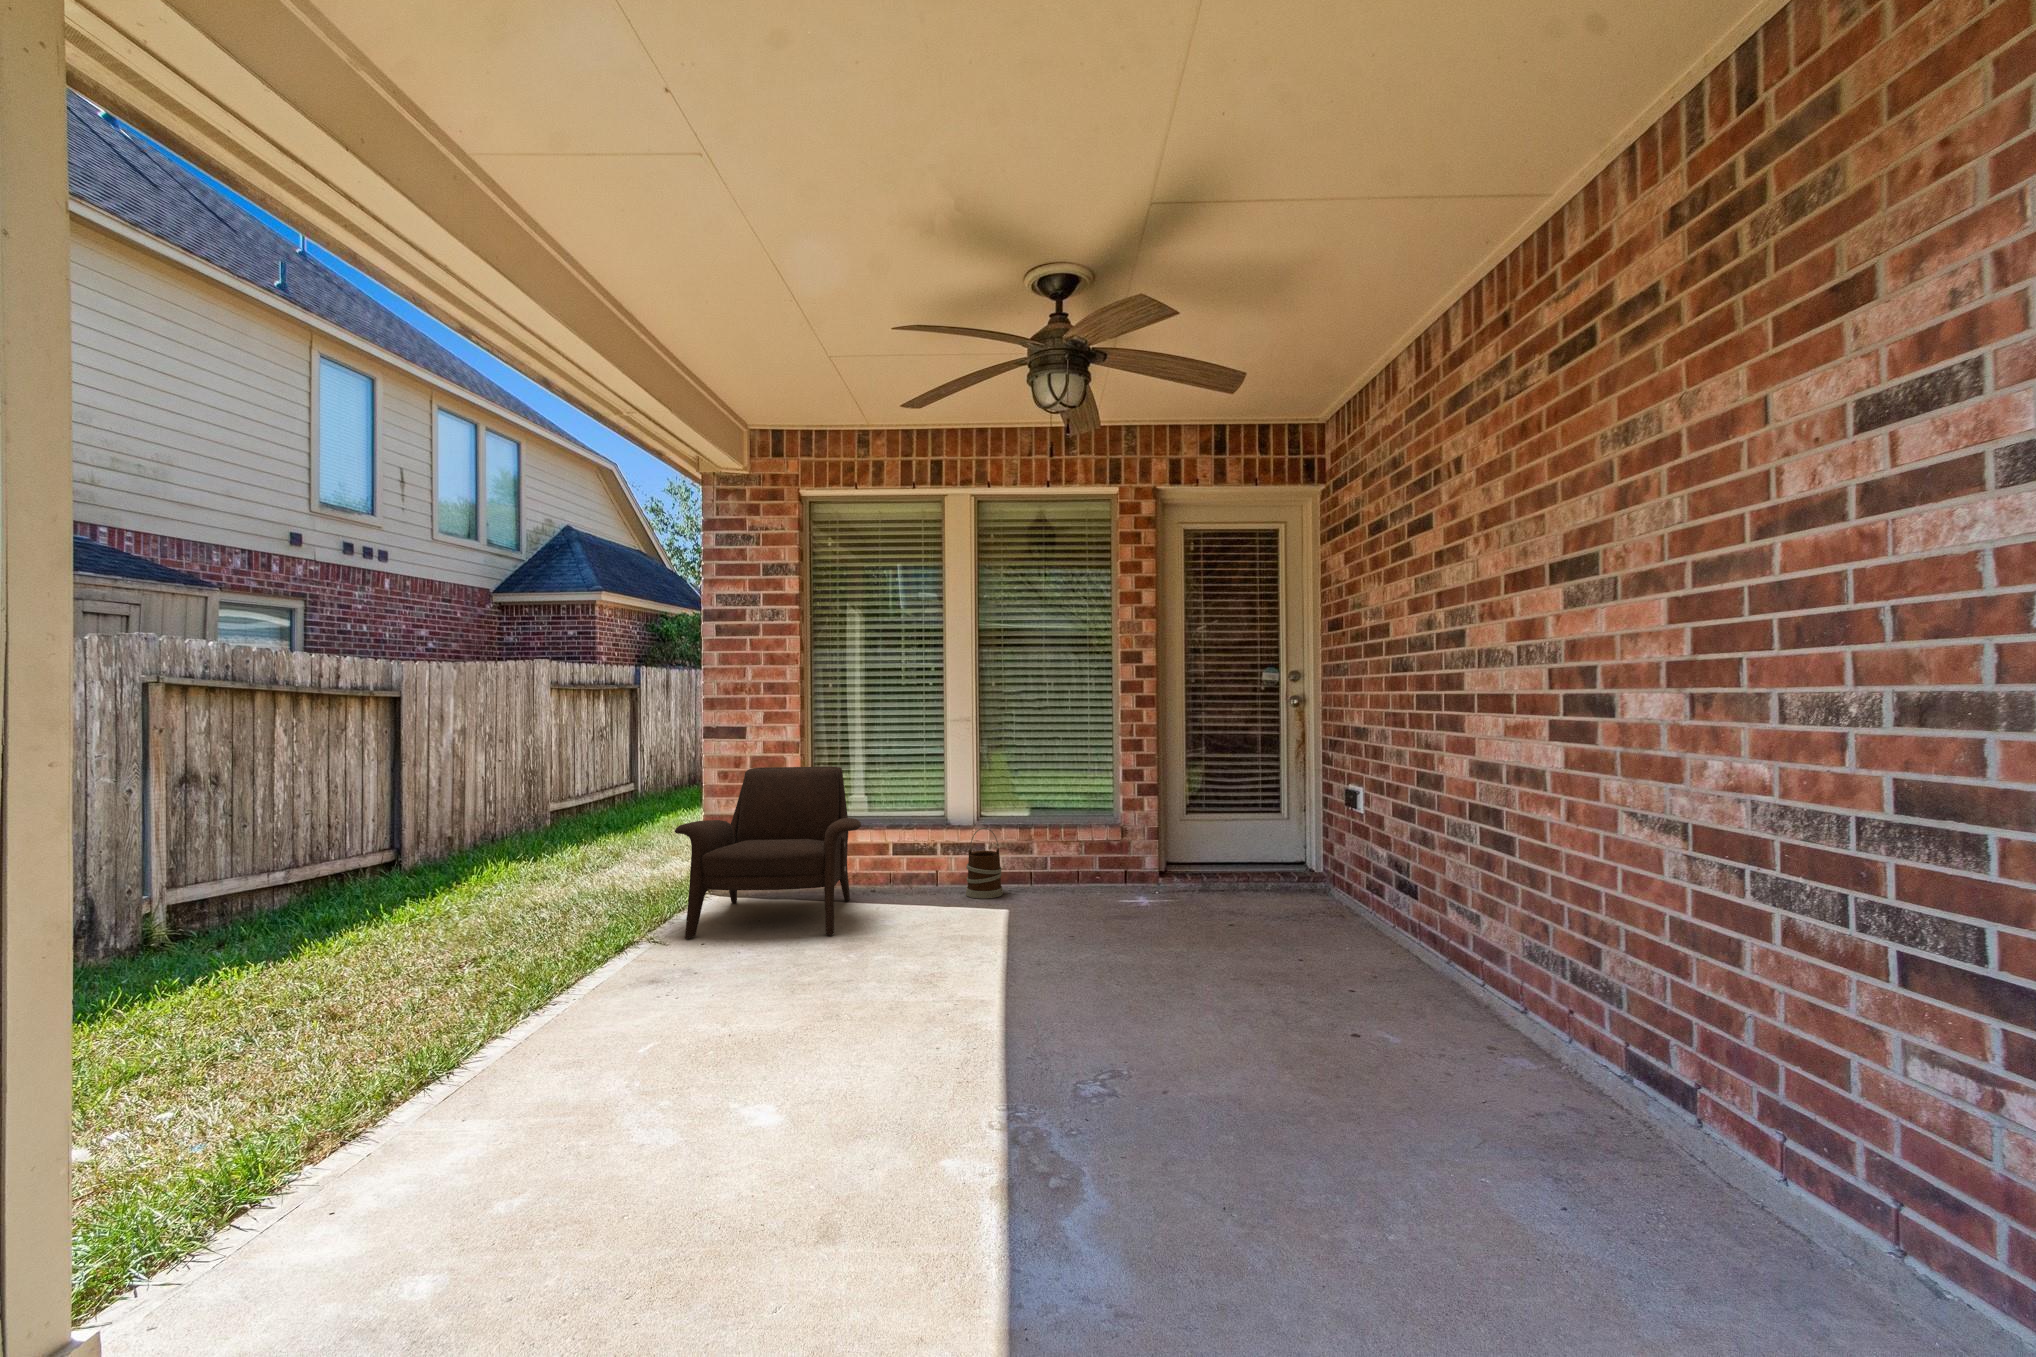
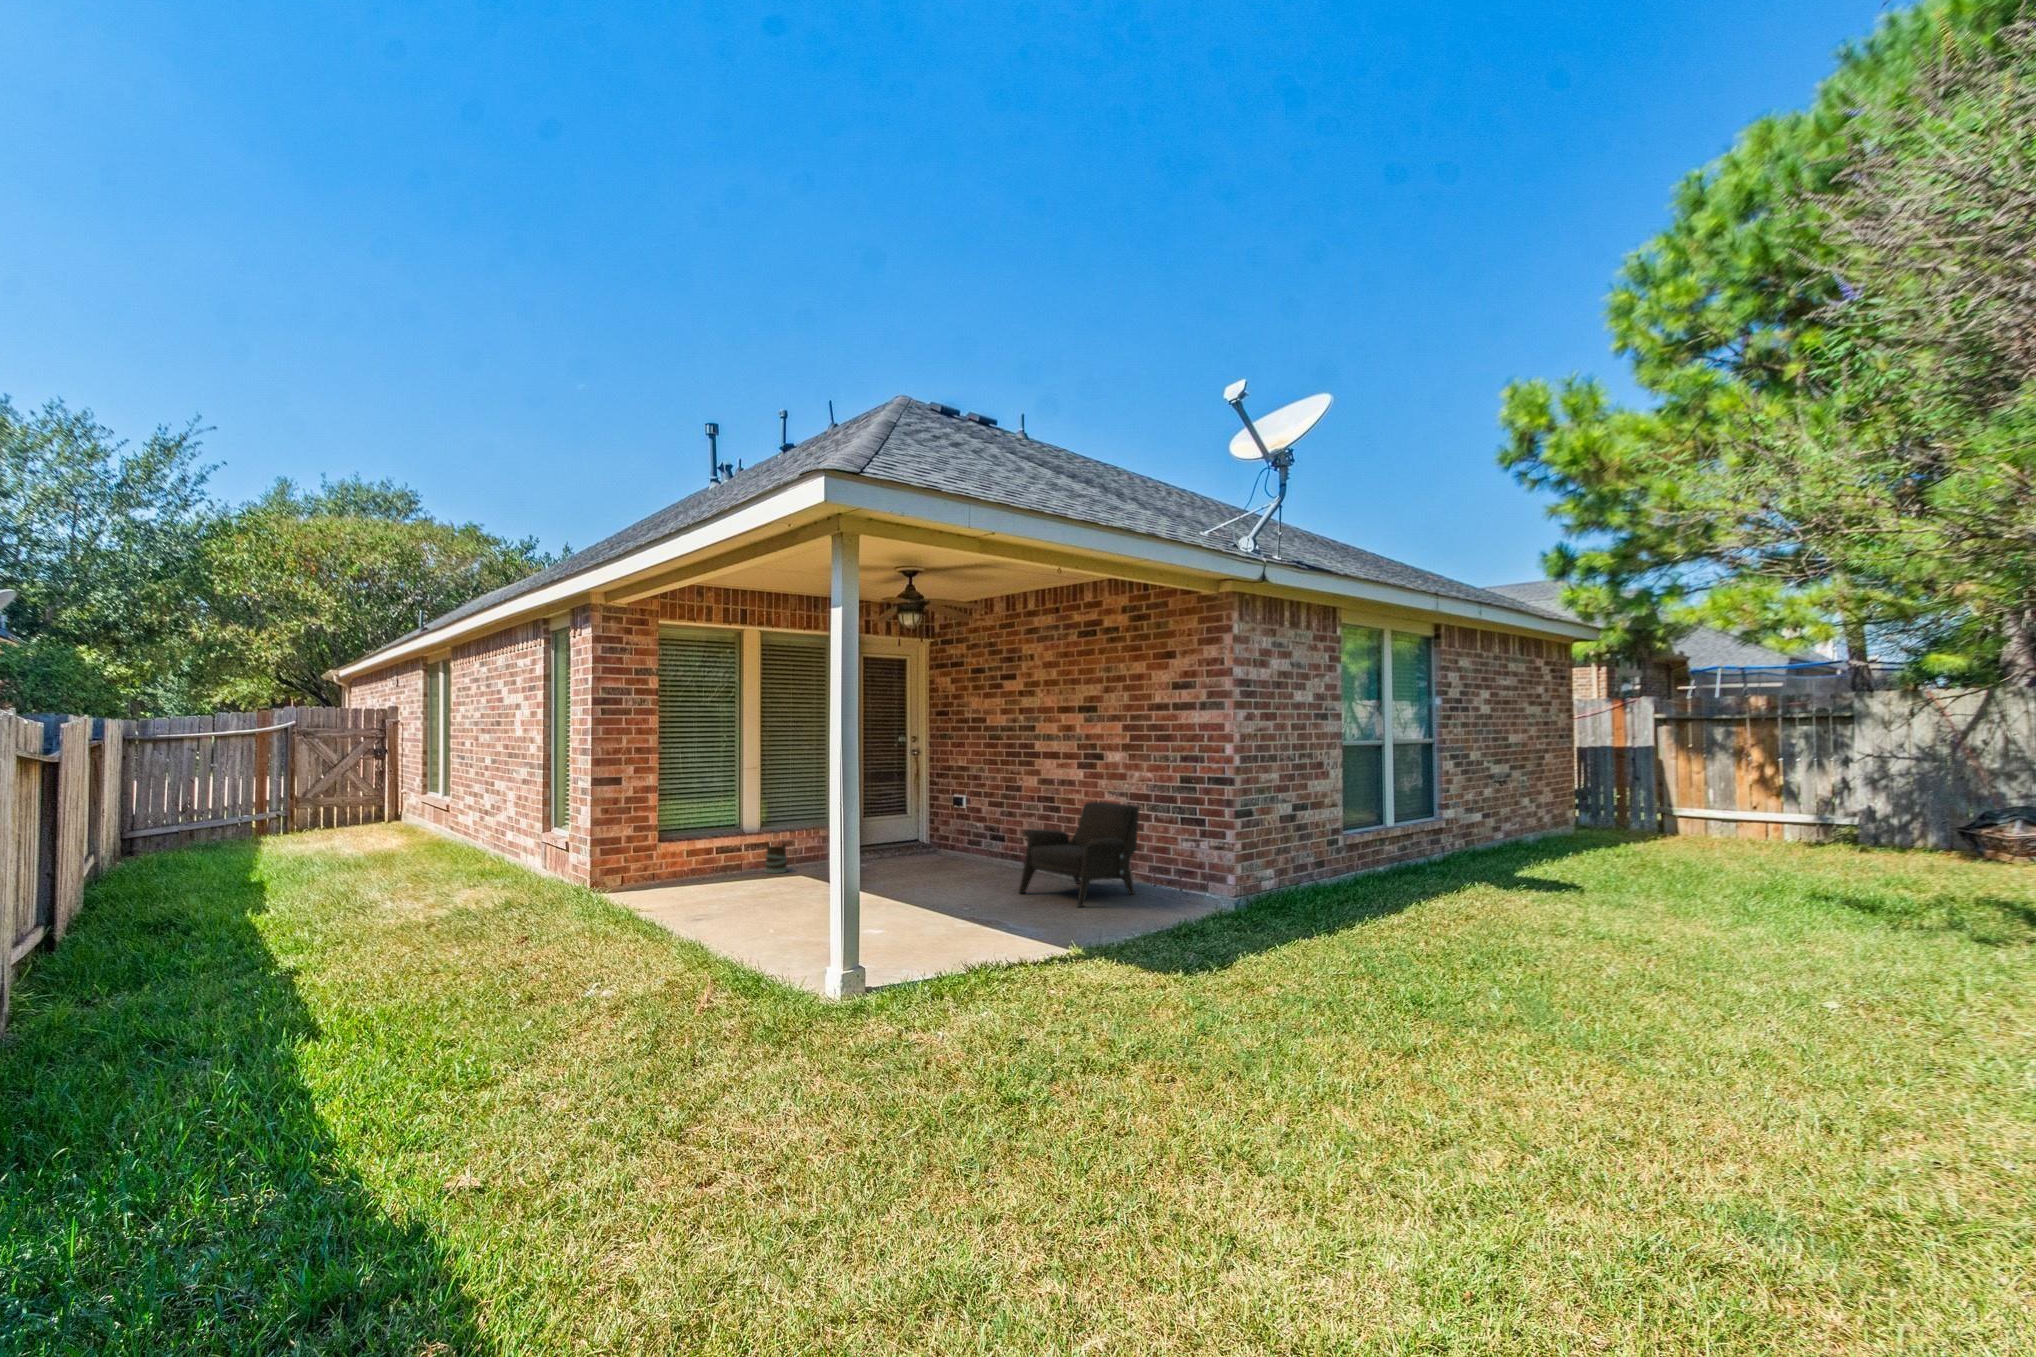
armchair: present [675,767,861,938] -> present [1019,802,1139,907]

